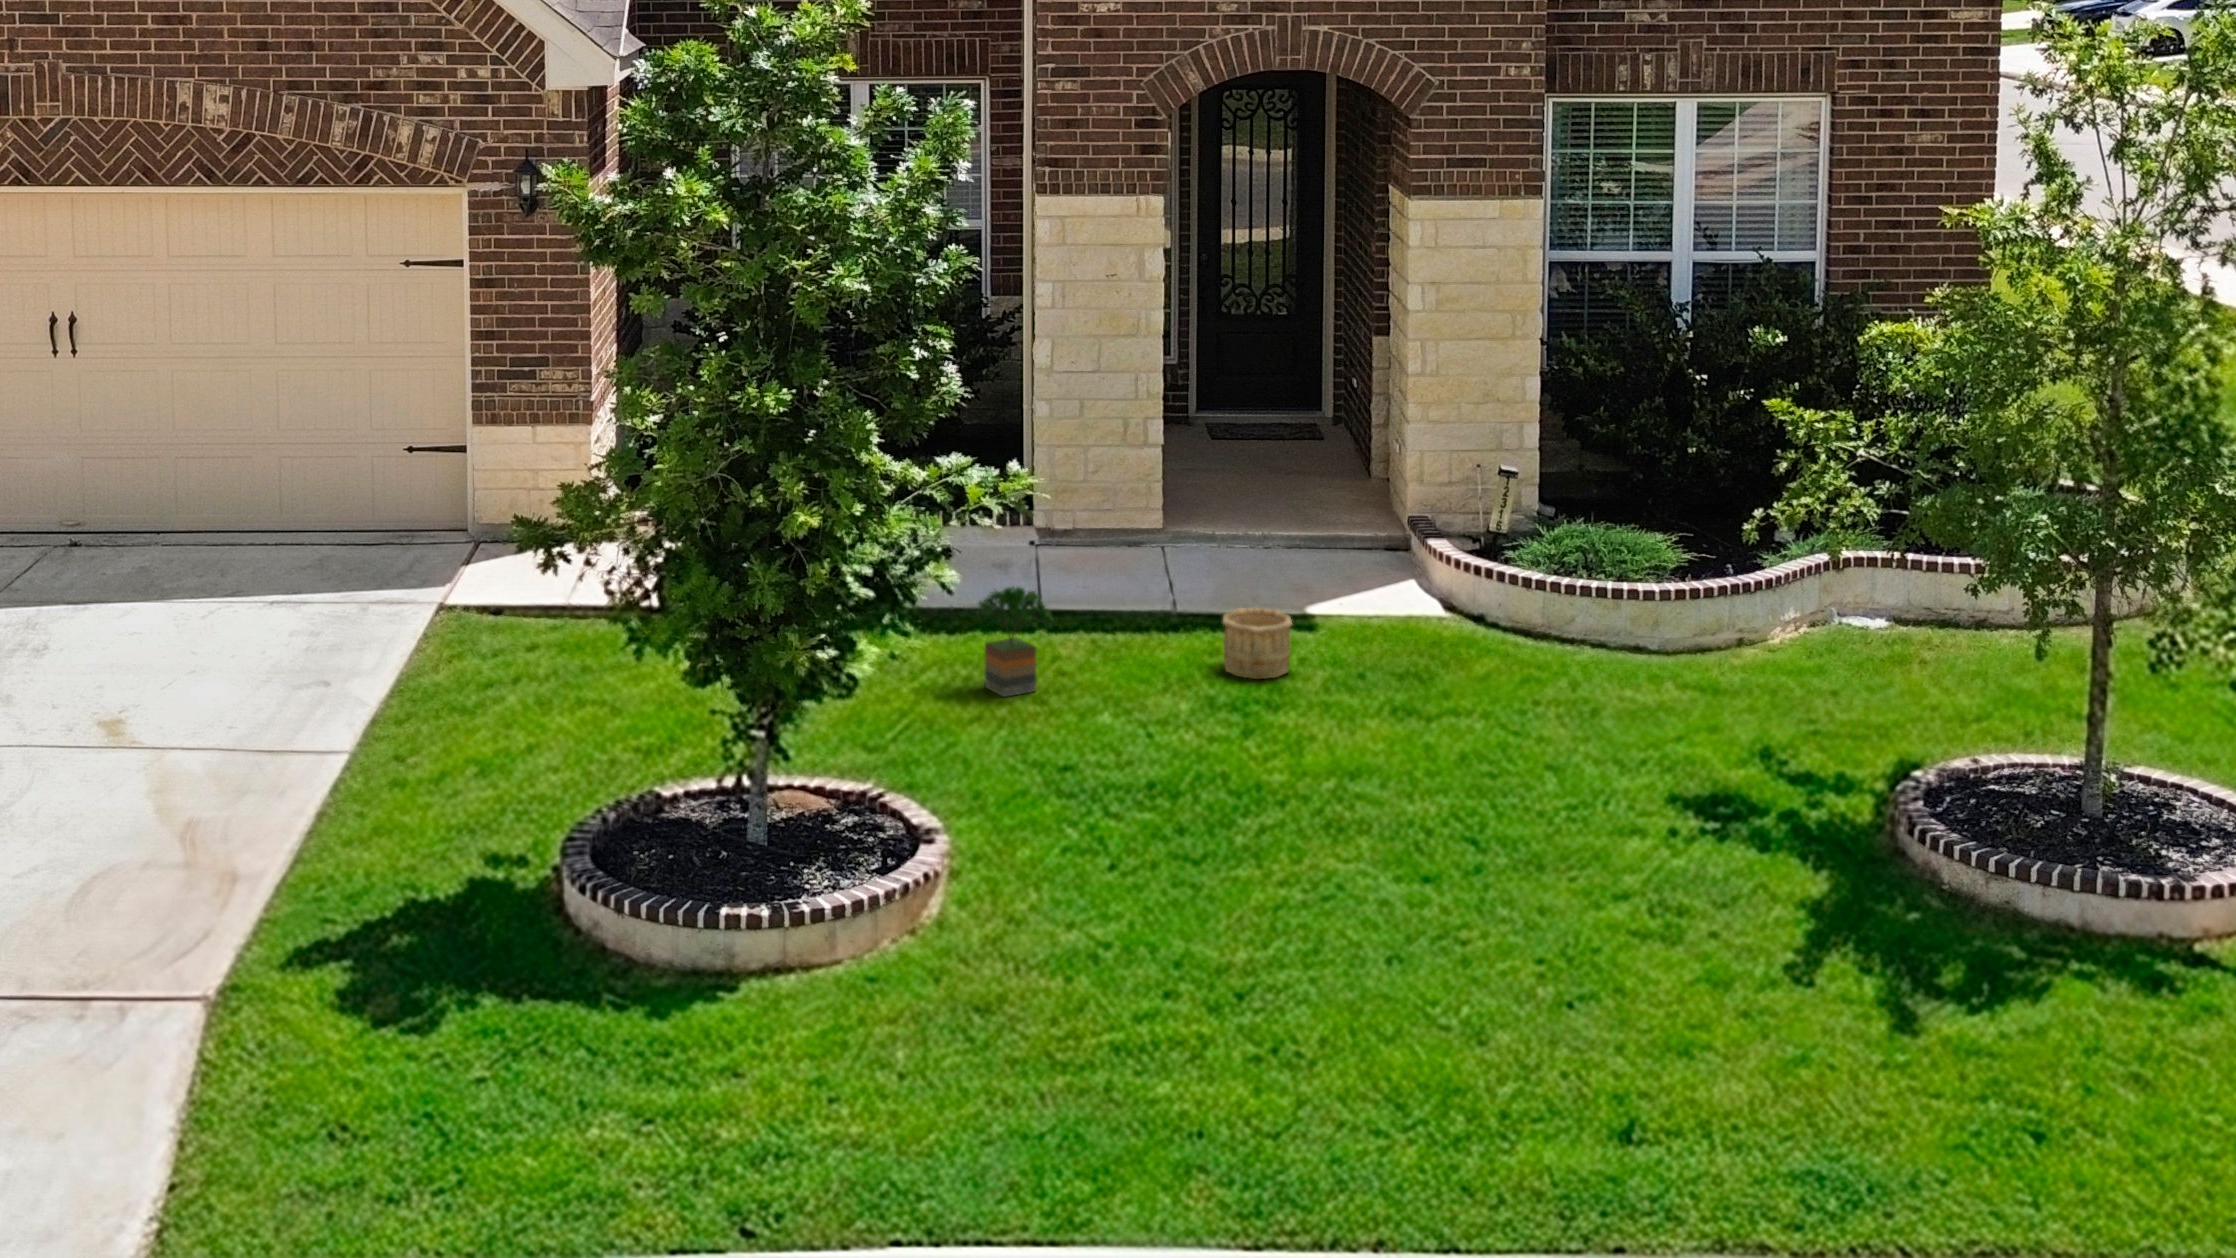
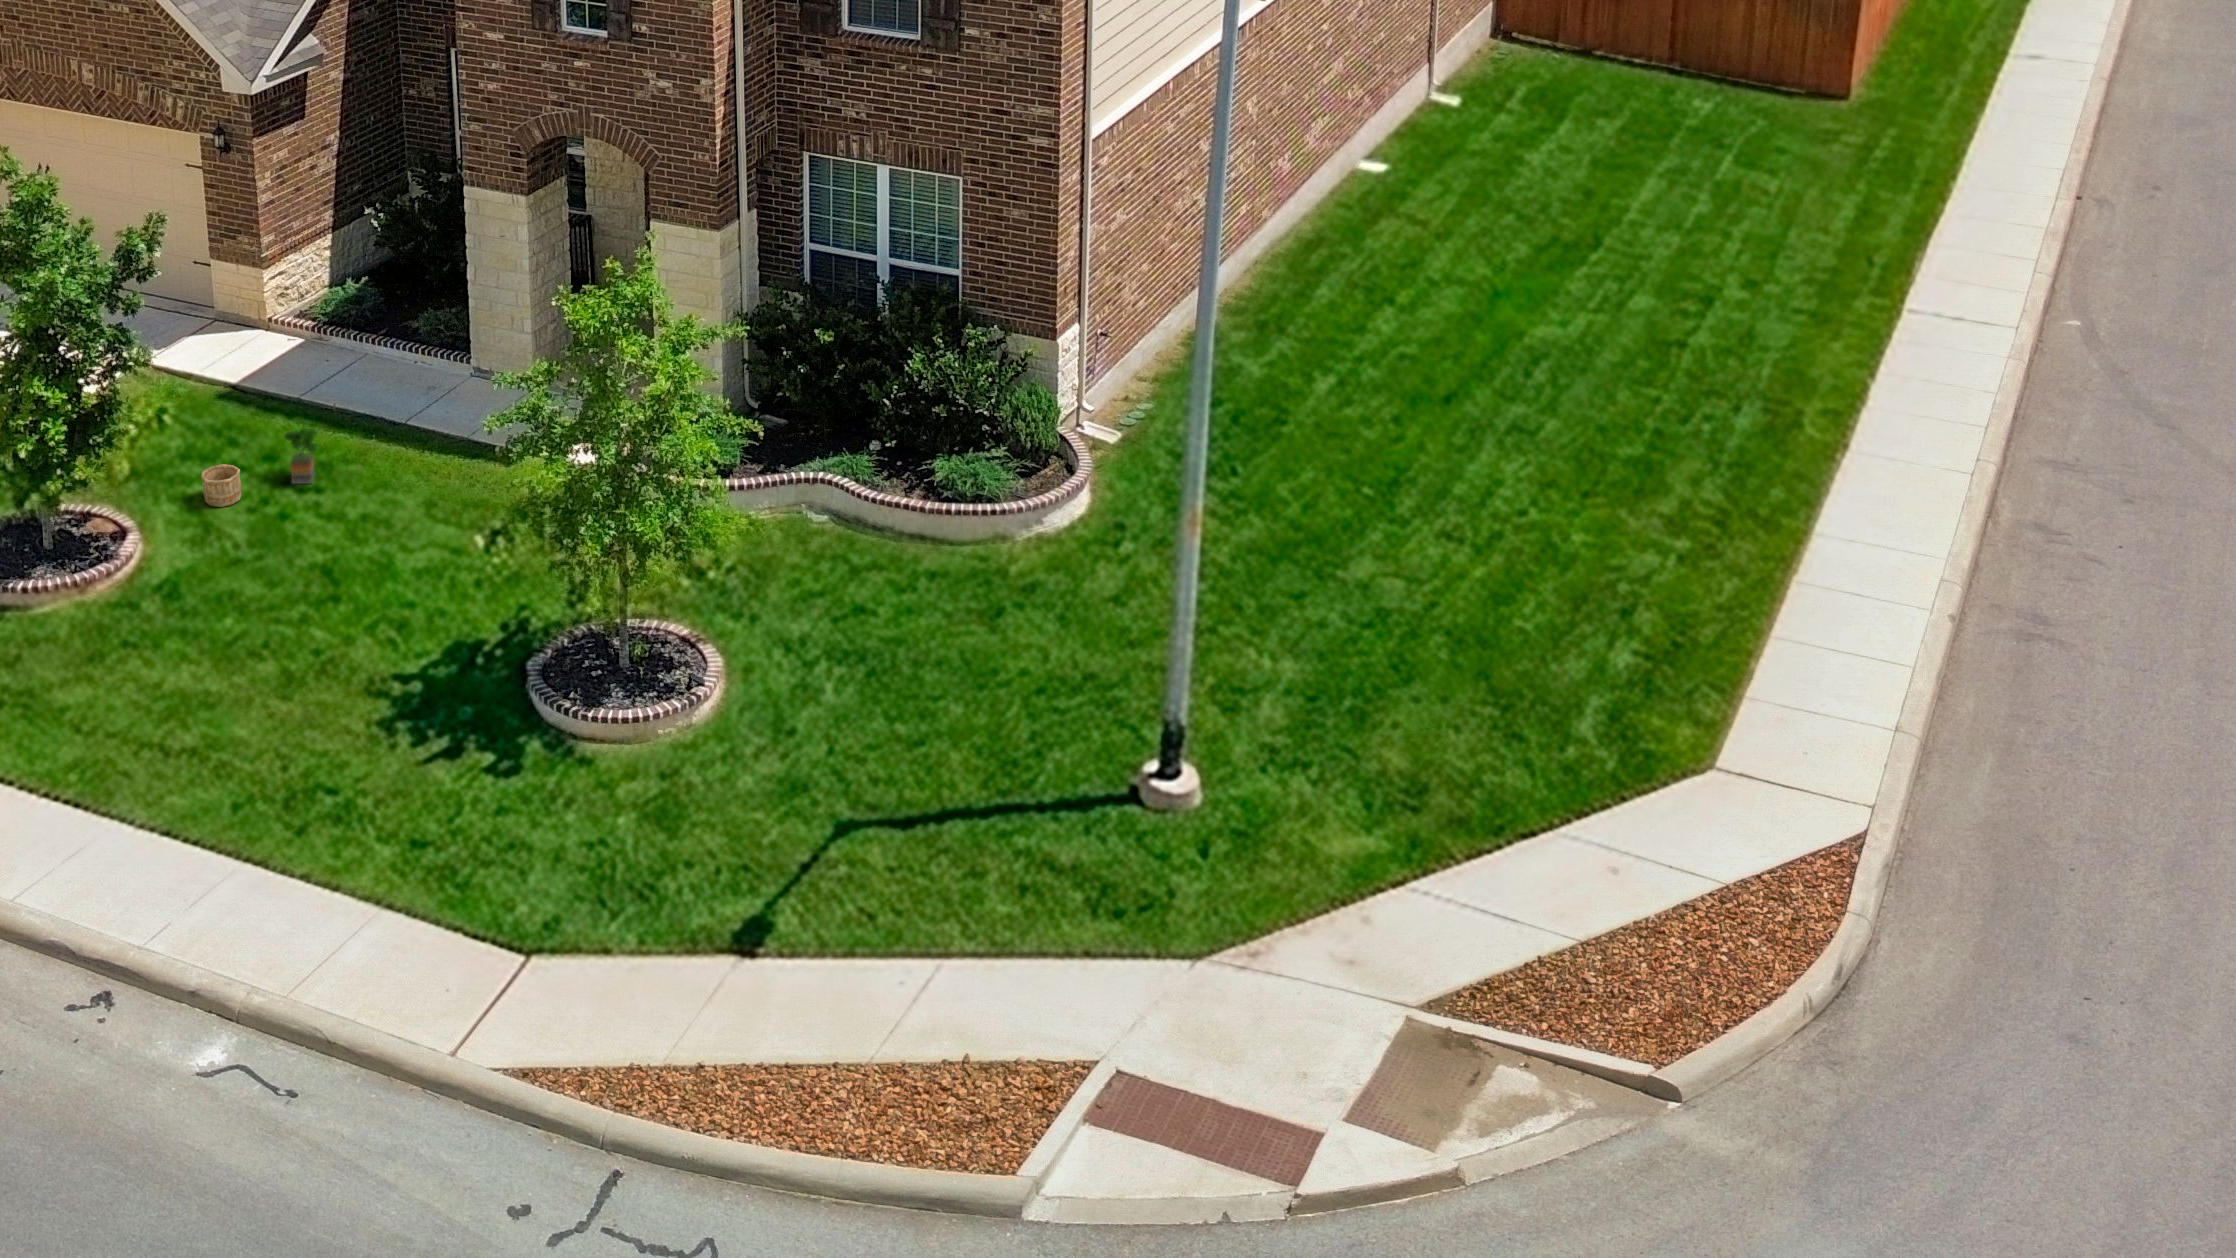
wooden bucket: present [1223,608,1292,679] -> present [201,464,241,507]

